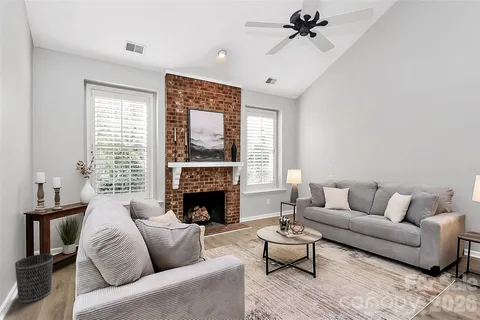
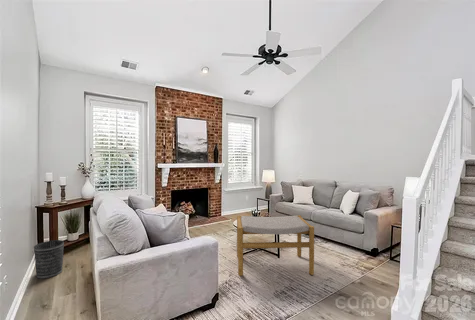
footstool: none [263,225,368,305] -> present [237,215,314,276]

